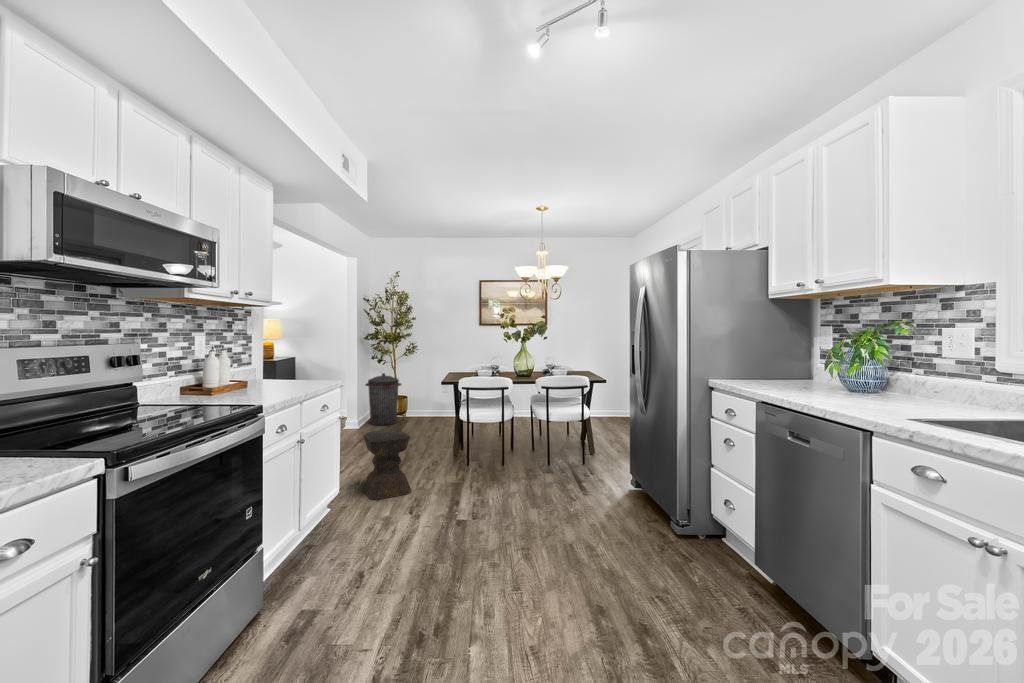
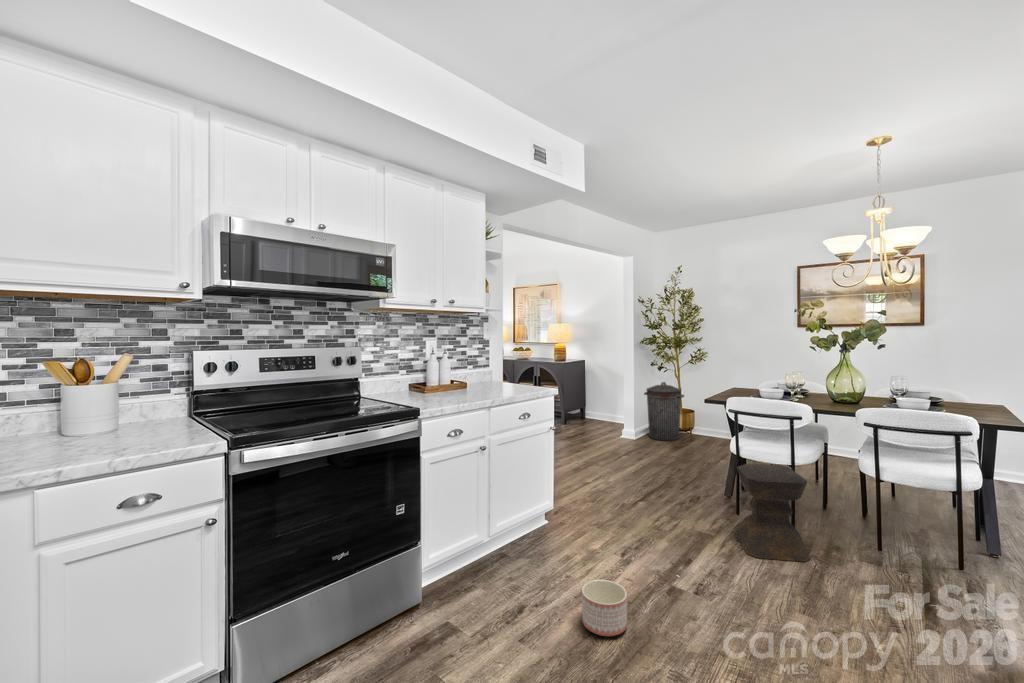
stool: present [362,429,412,500] -> present [735,464,810,562]
planter: none [414,526,449,567] -> present [582,580,627,636]

